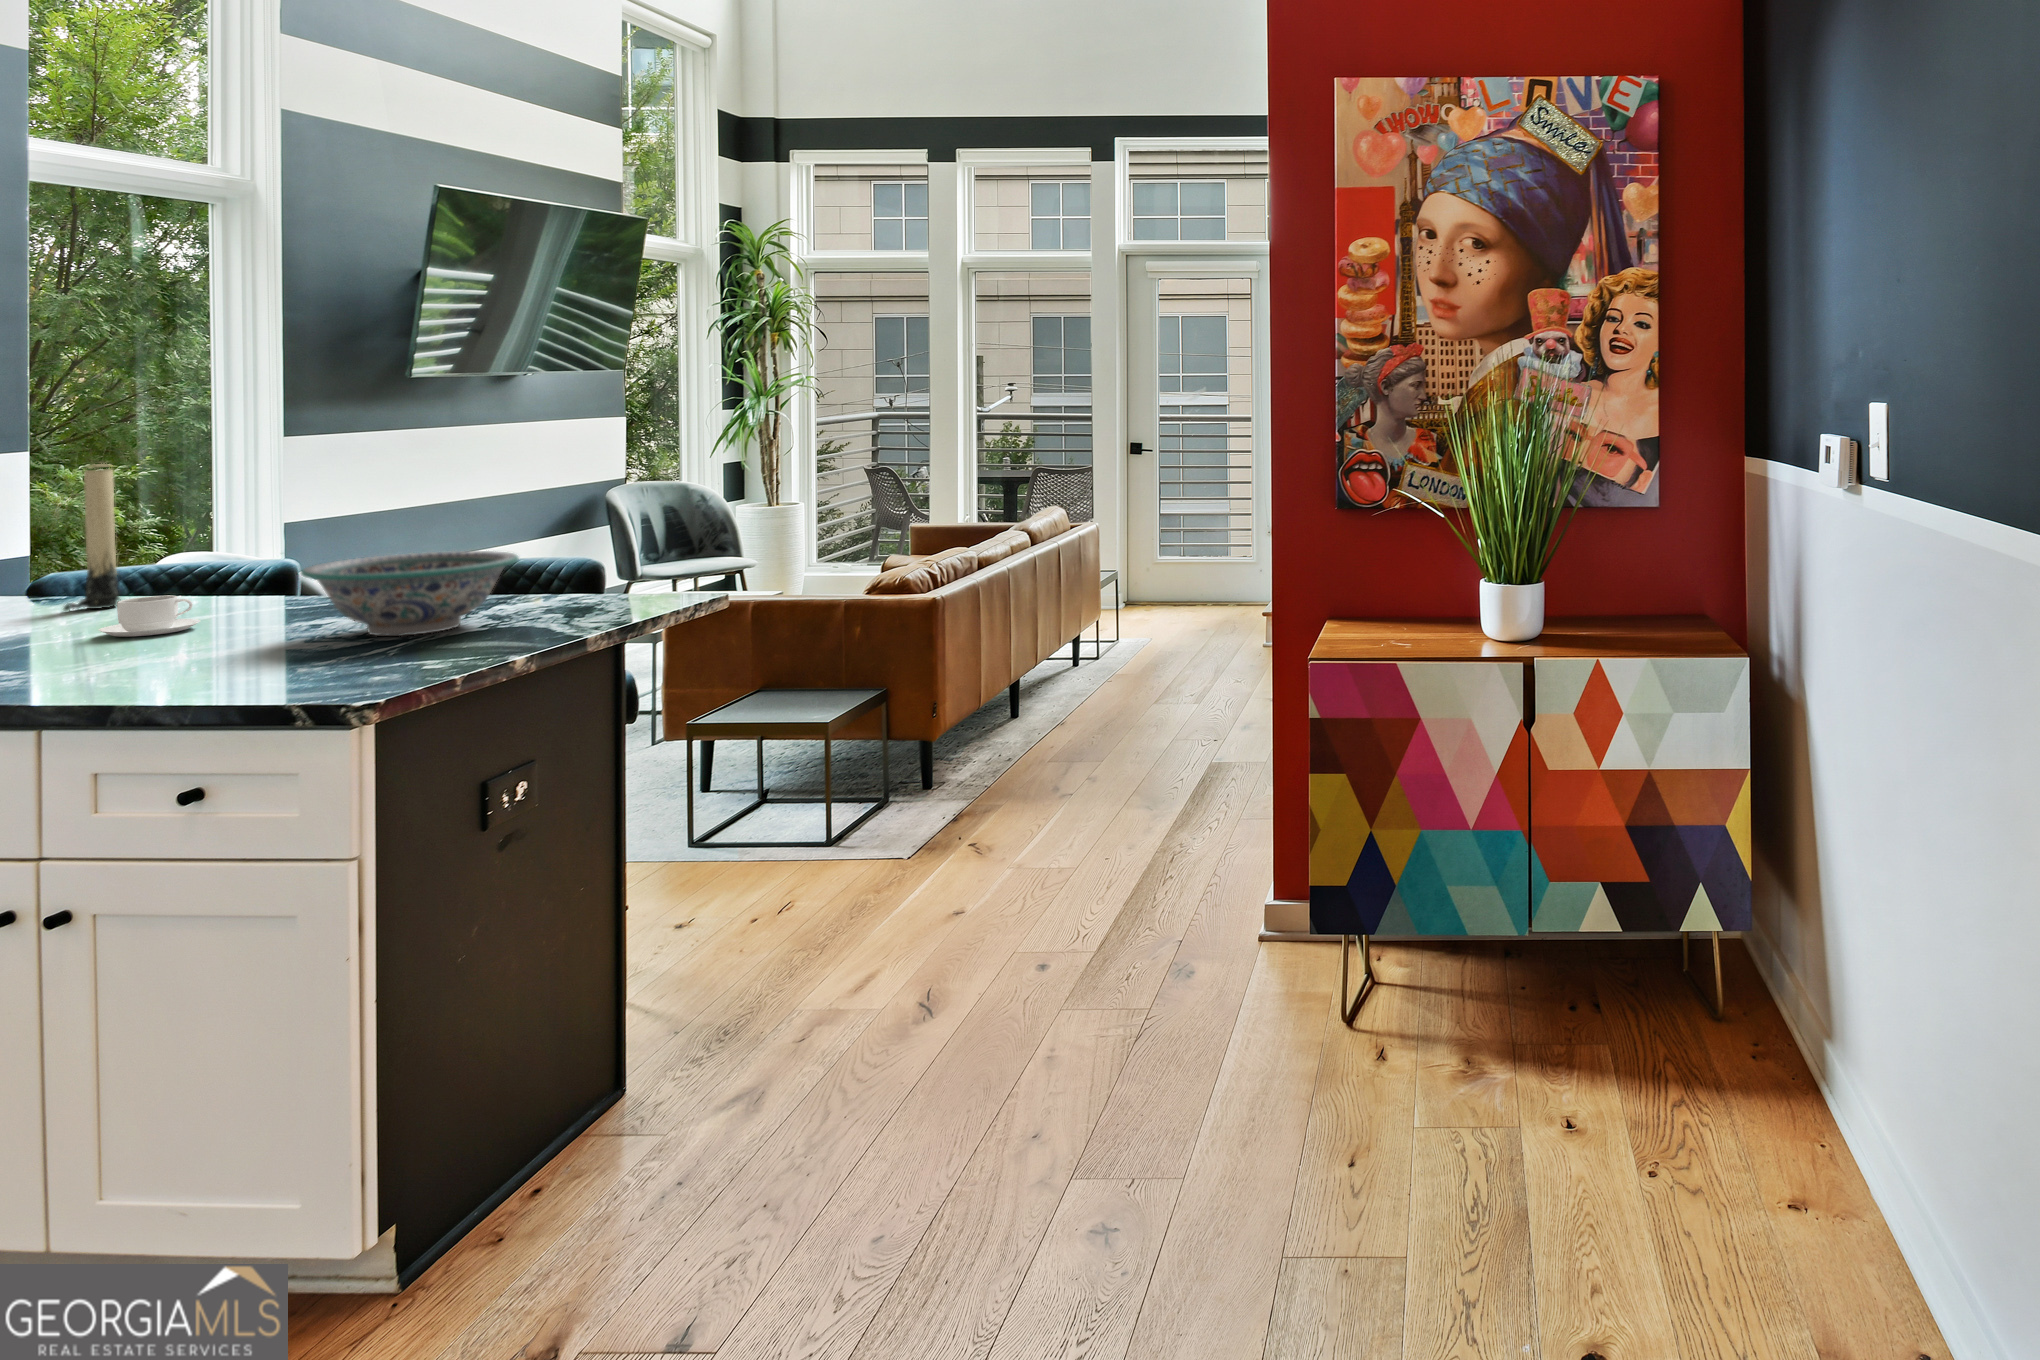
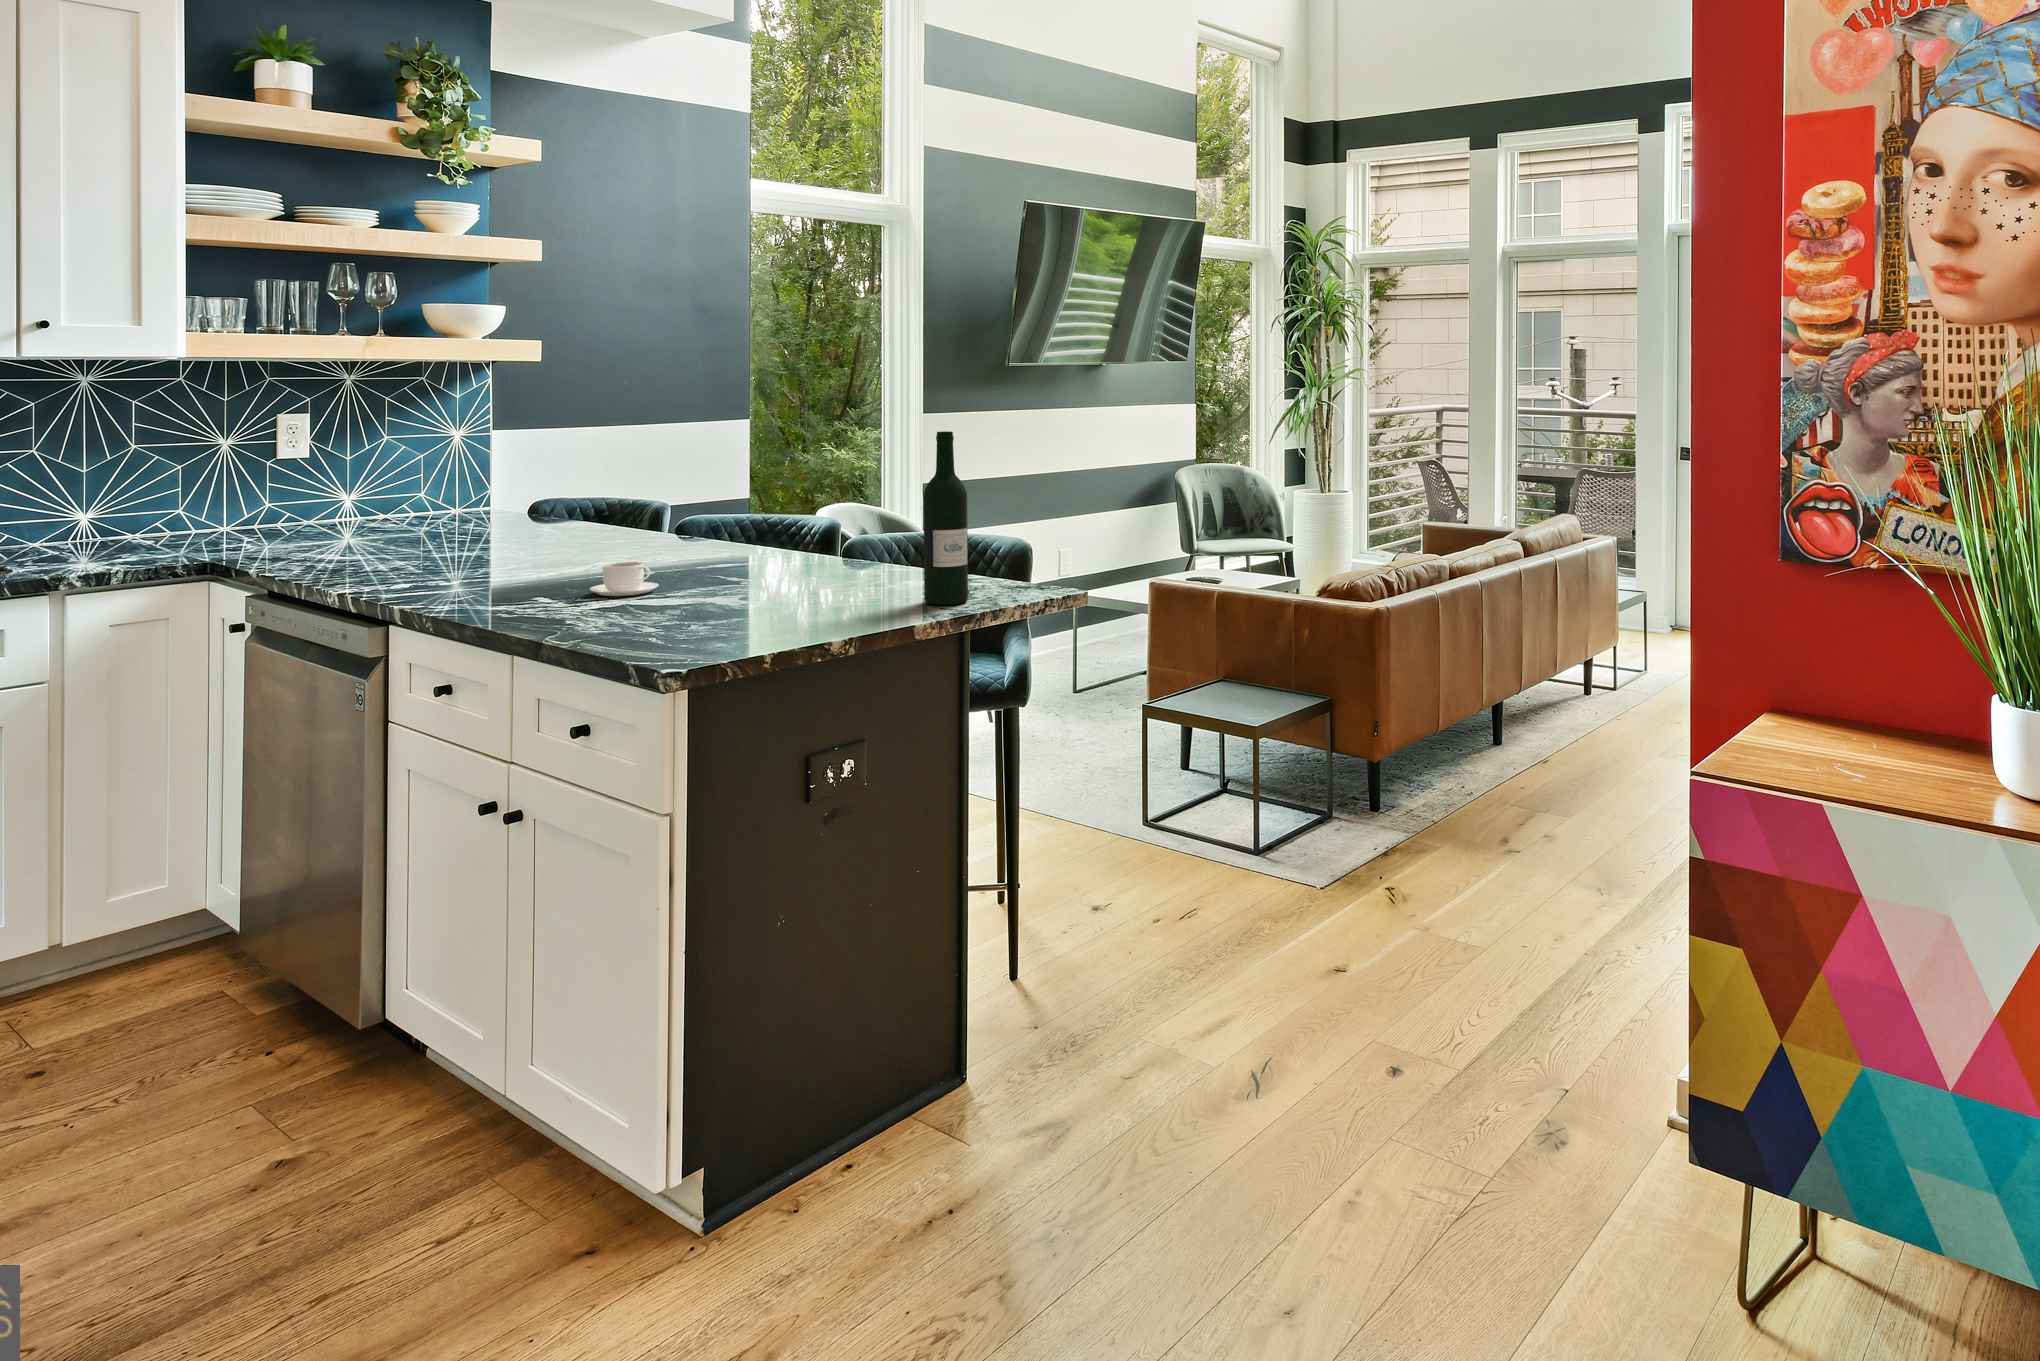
wine bottle: none [585,431,636,604] -> present [923,431,968,605]
candle: present [64,464,121,611] -> none [620,446,655,565]
decorative bowl: present [301,551,519,636] -> none [678,541,852,621]

